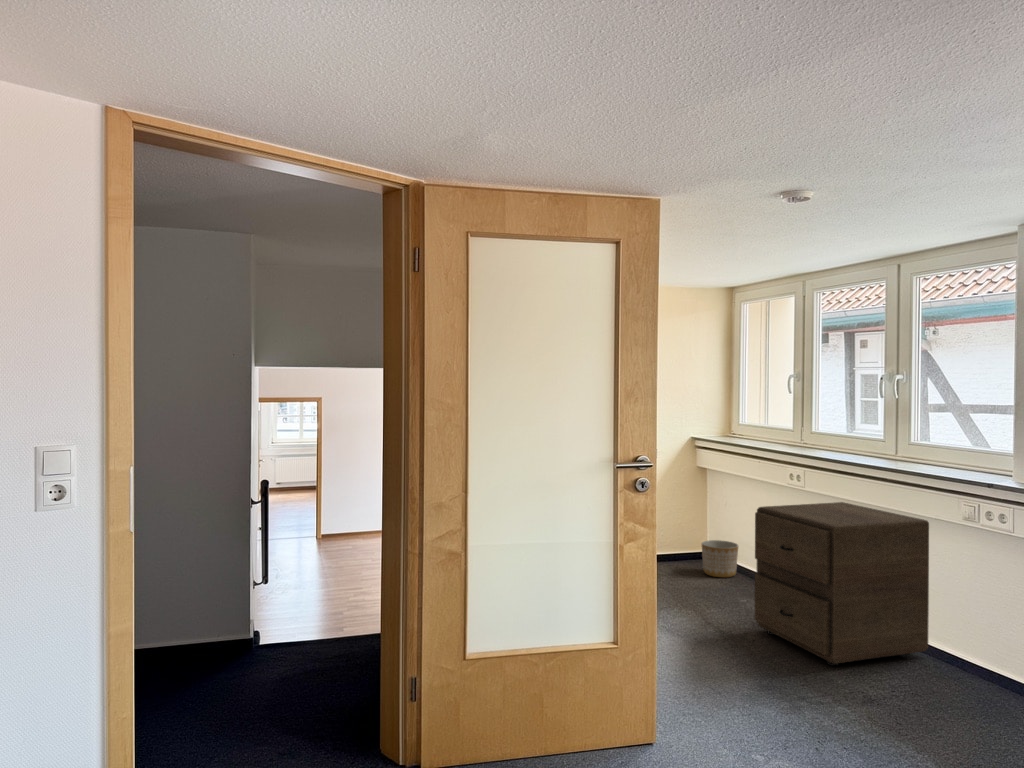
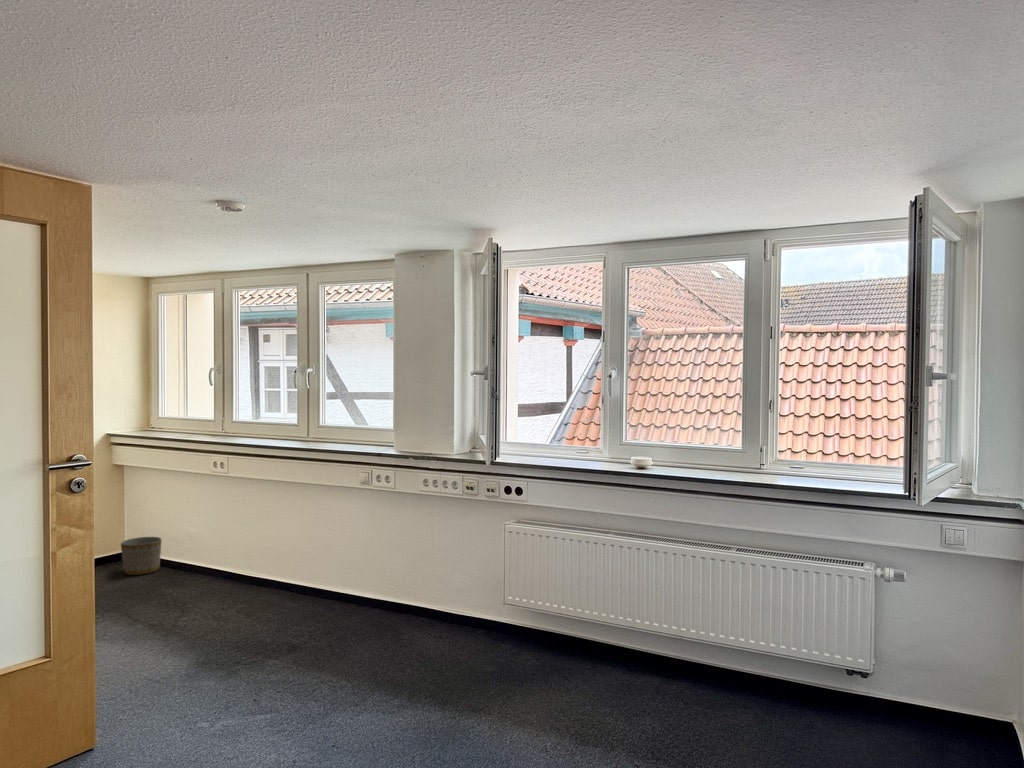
filing cabinet: present [755,502,929,666] -> none [185,482,337,629]

